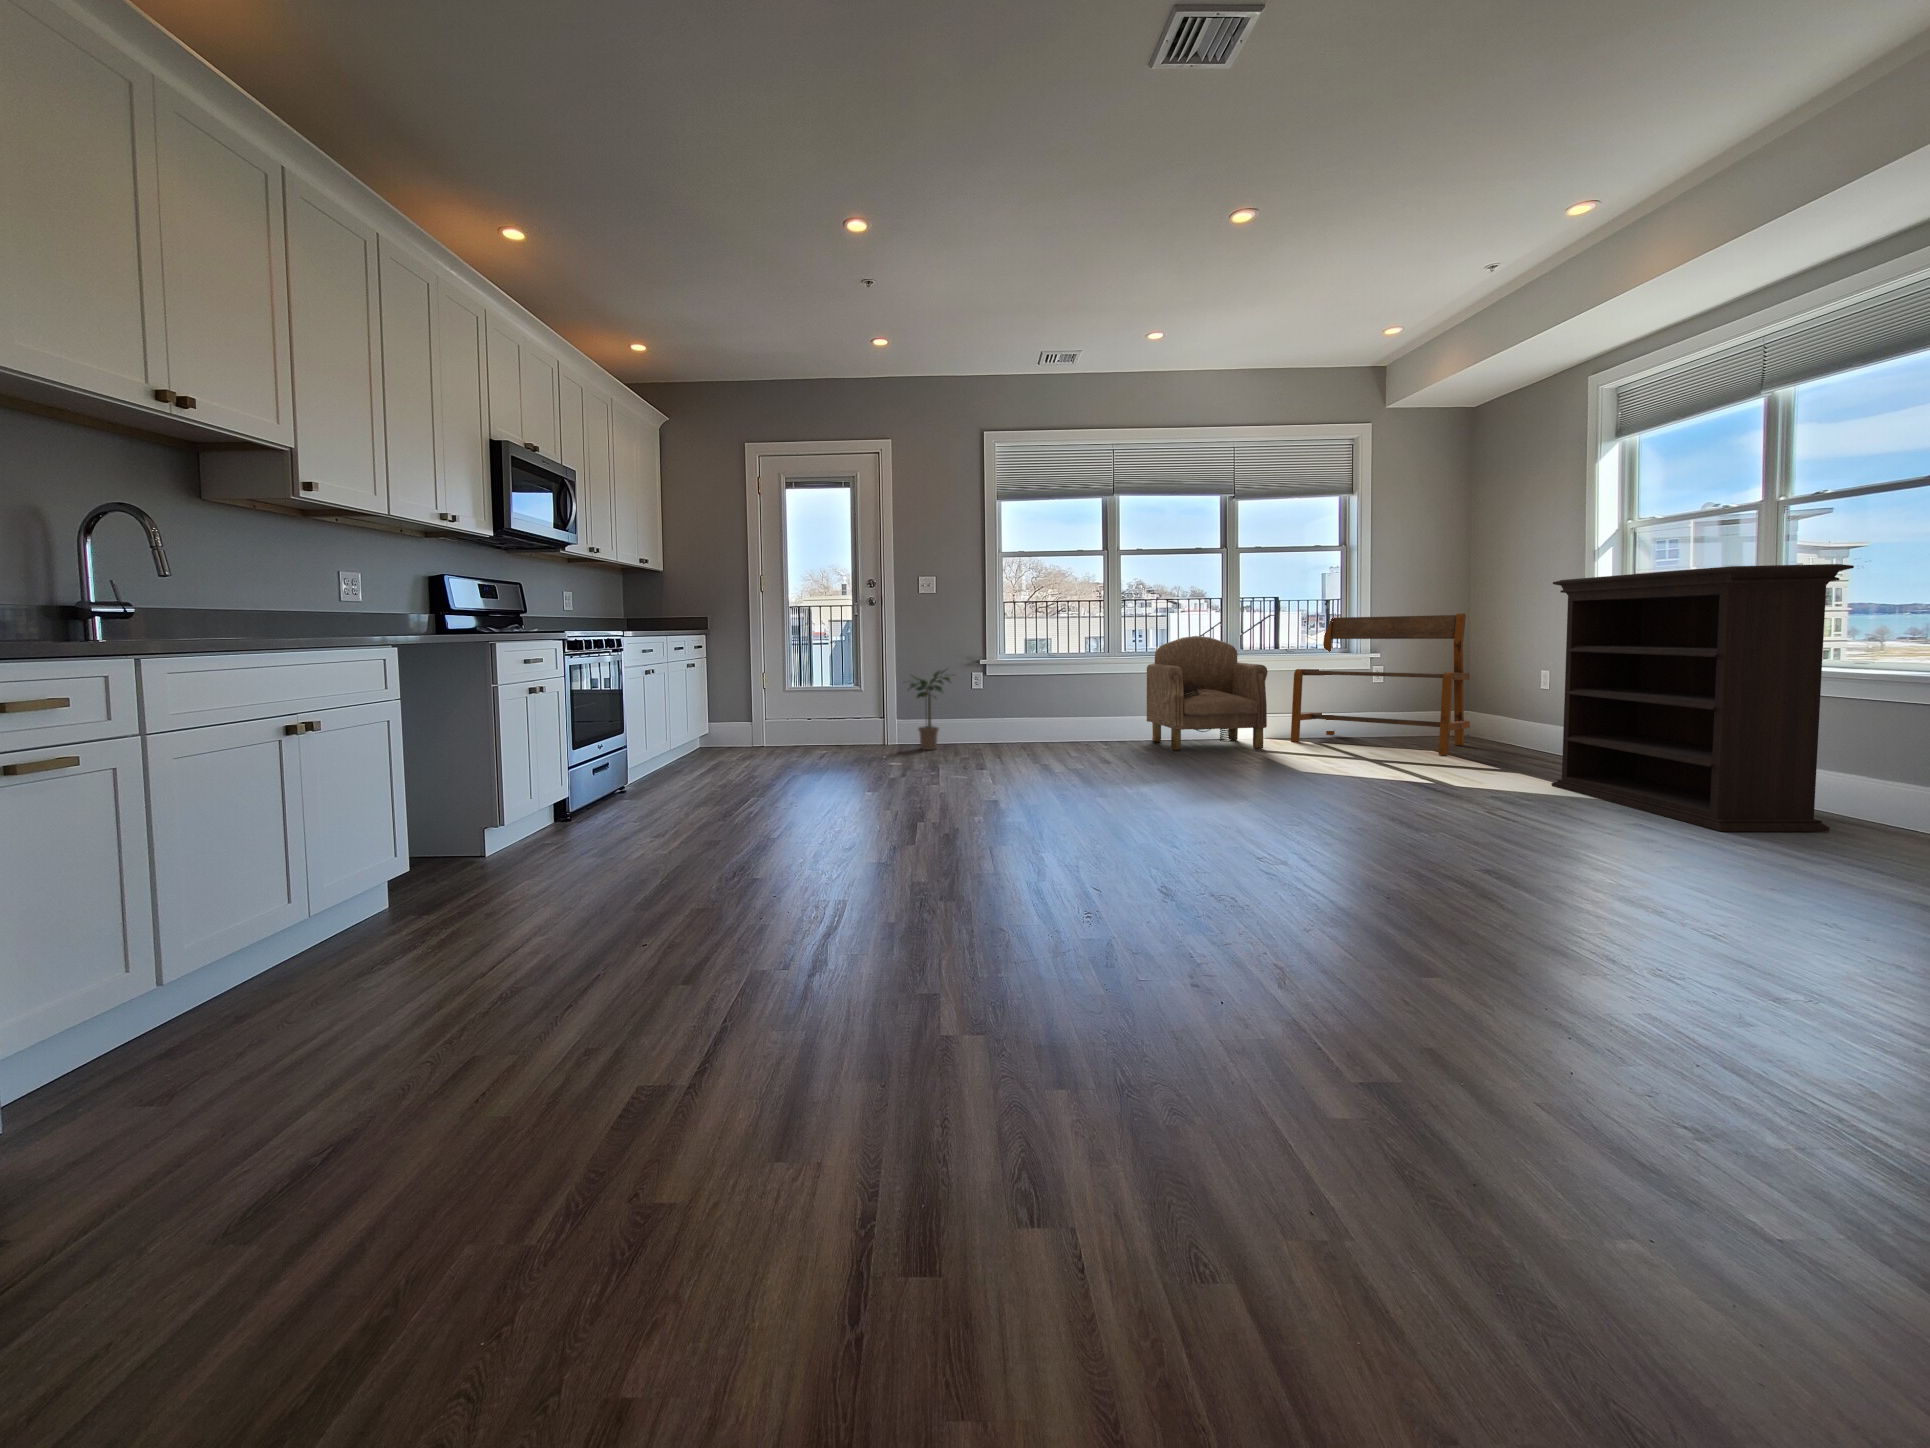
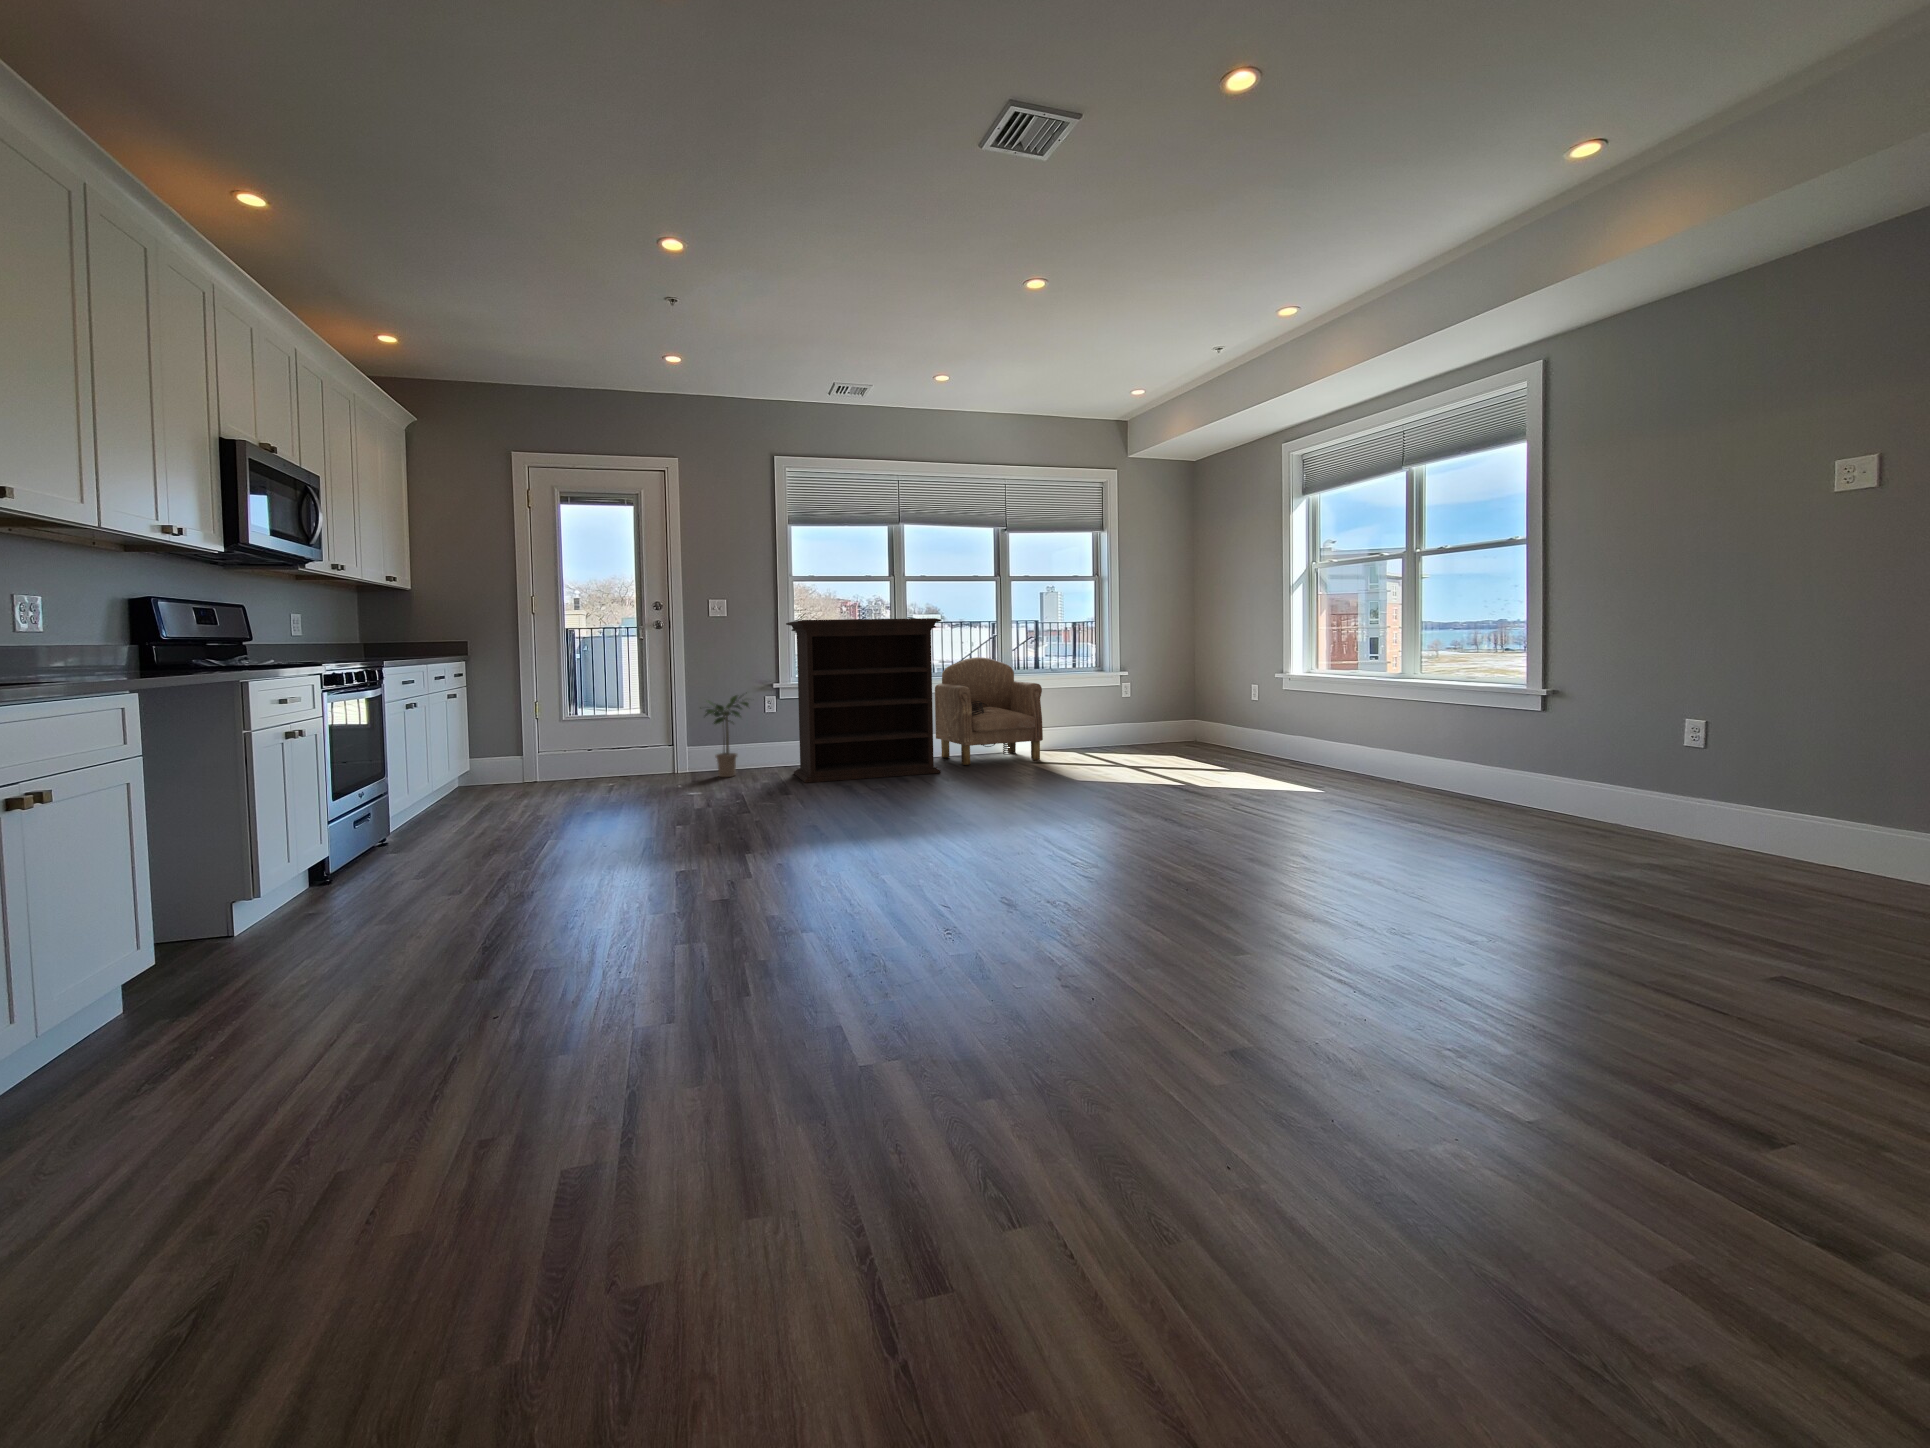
bookshelf: present [1552,564,1854,831] -> present [786,618,941,783]
bench: present [1291,613,1470,755] -> none [1060,636,1199,759]

